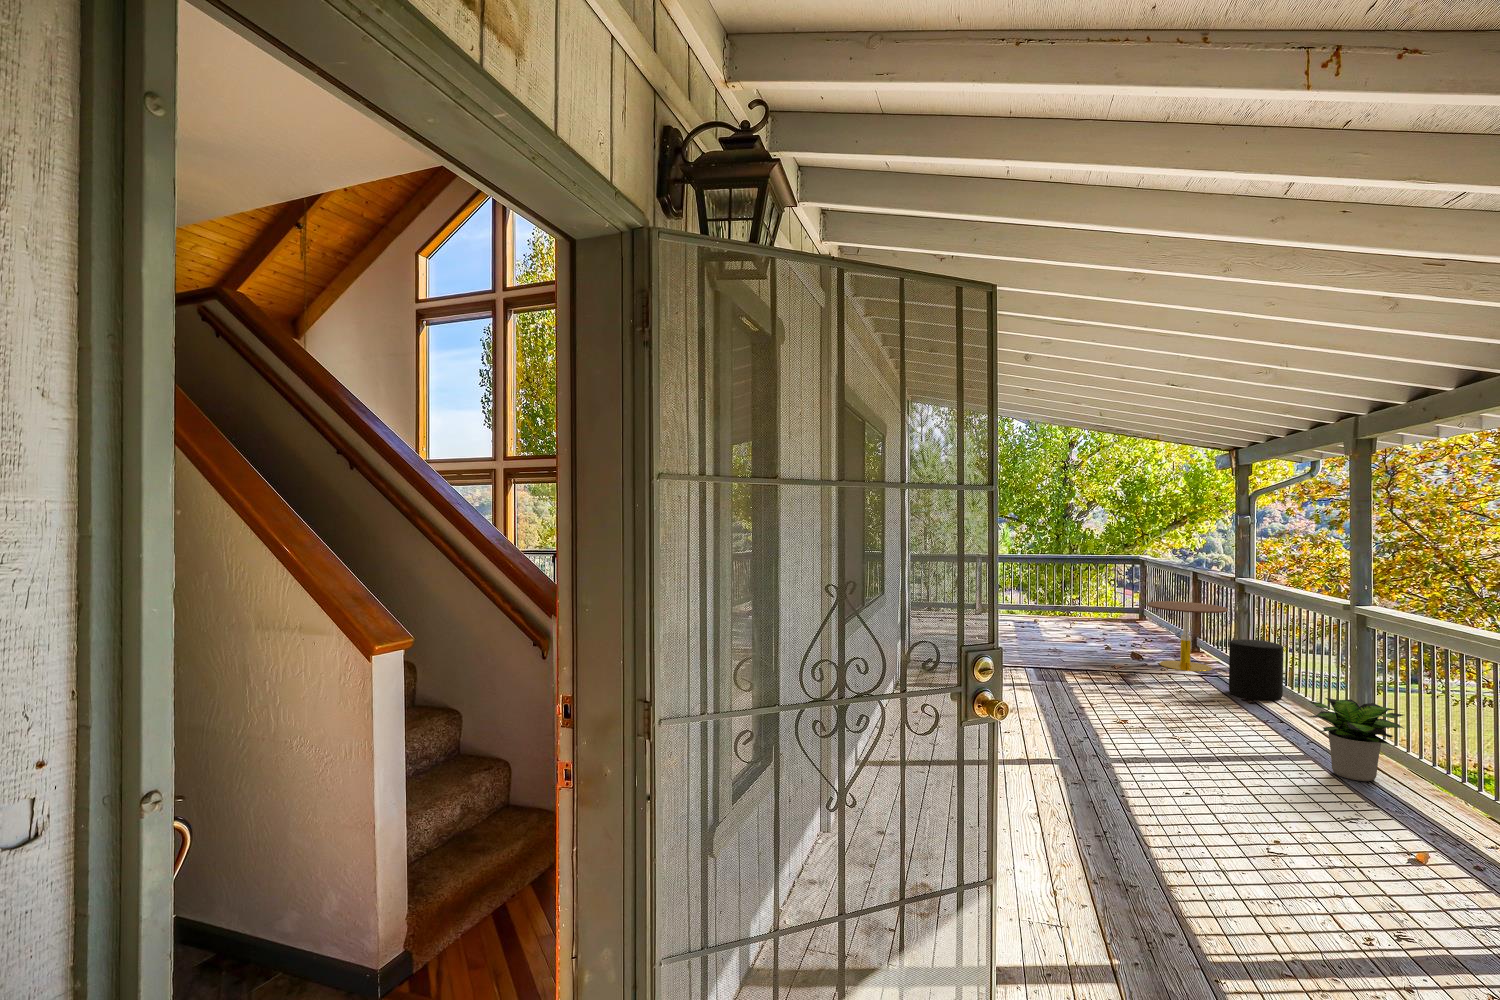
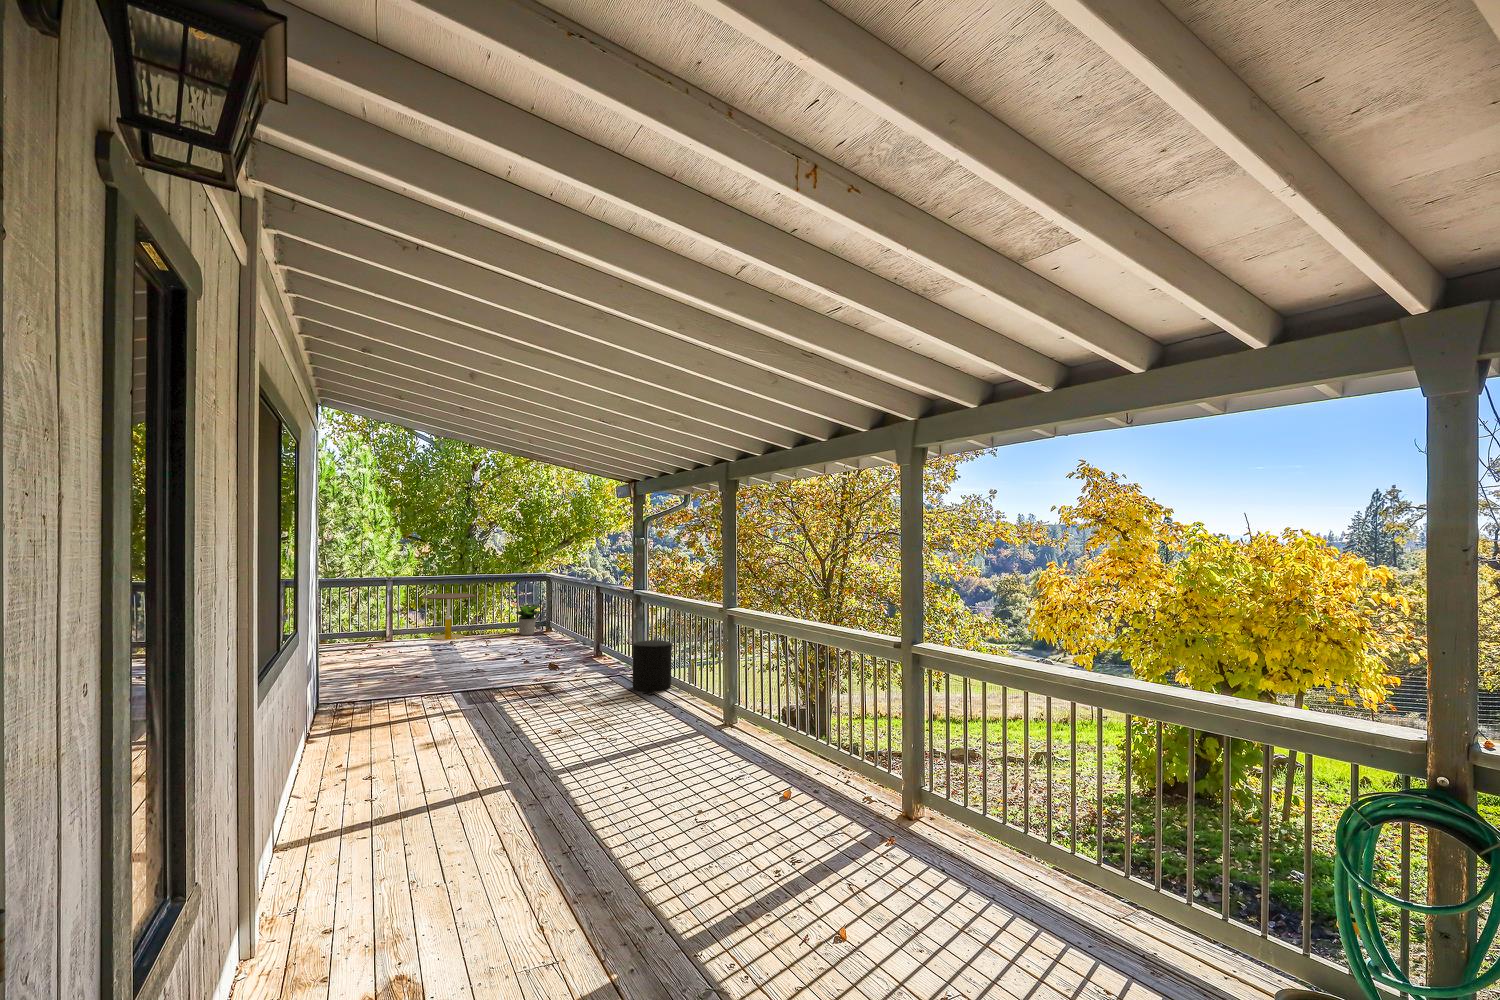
side table: present [1146,601,1228,671] -> present [422,593,475,640]
potted plant: present [1309,698,1404,781] -> present [513,606,541,635]

